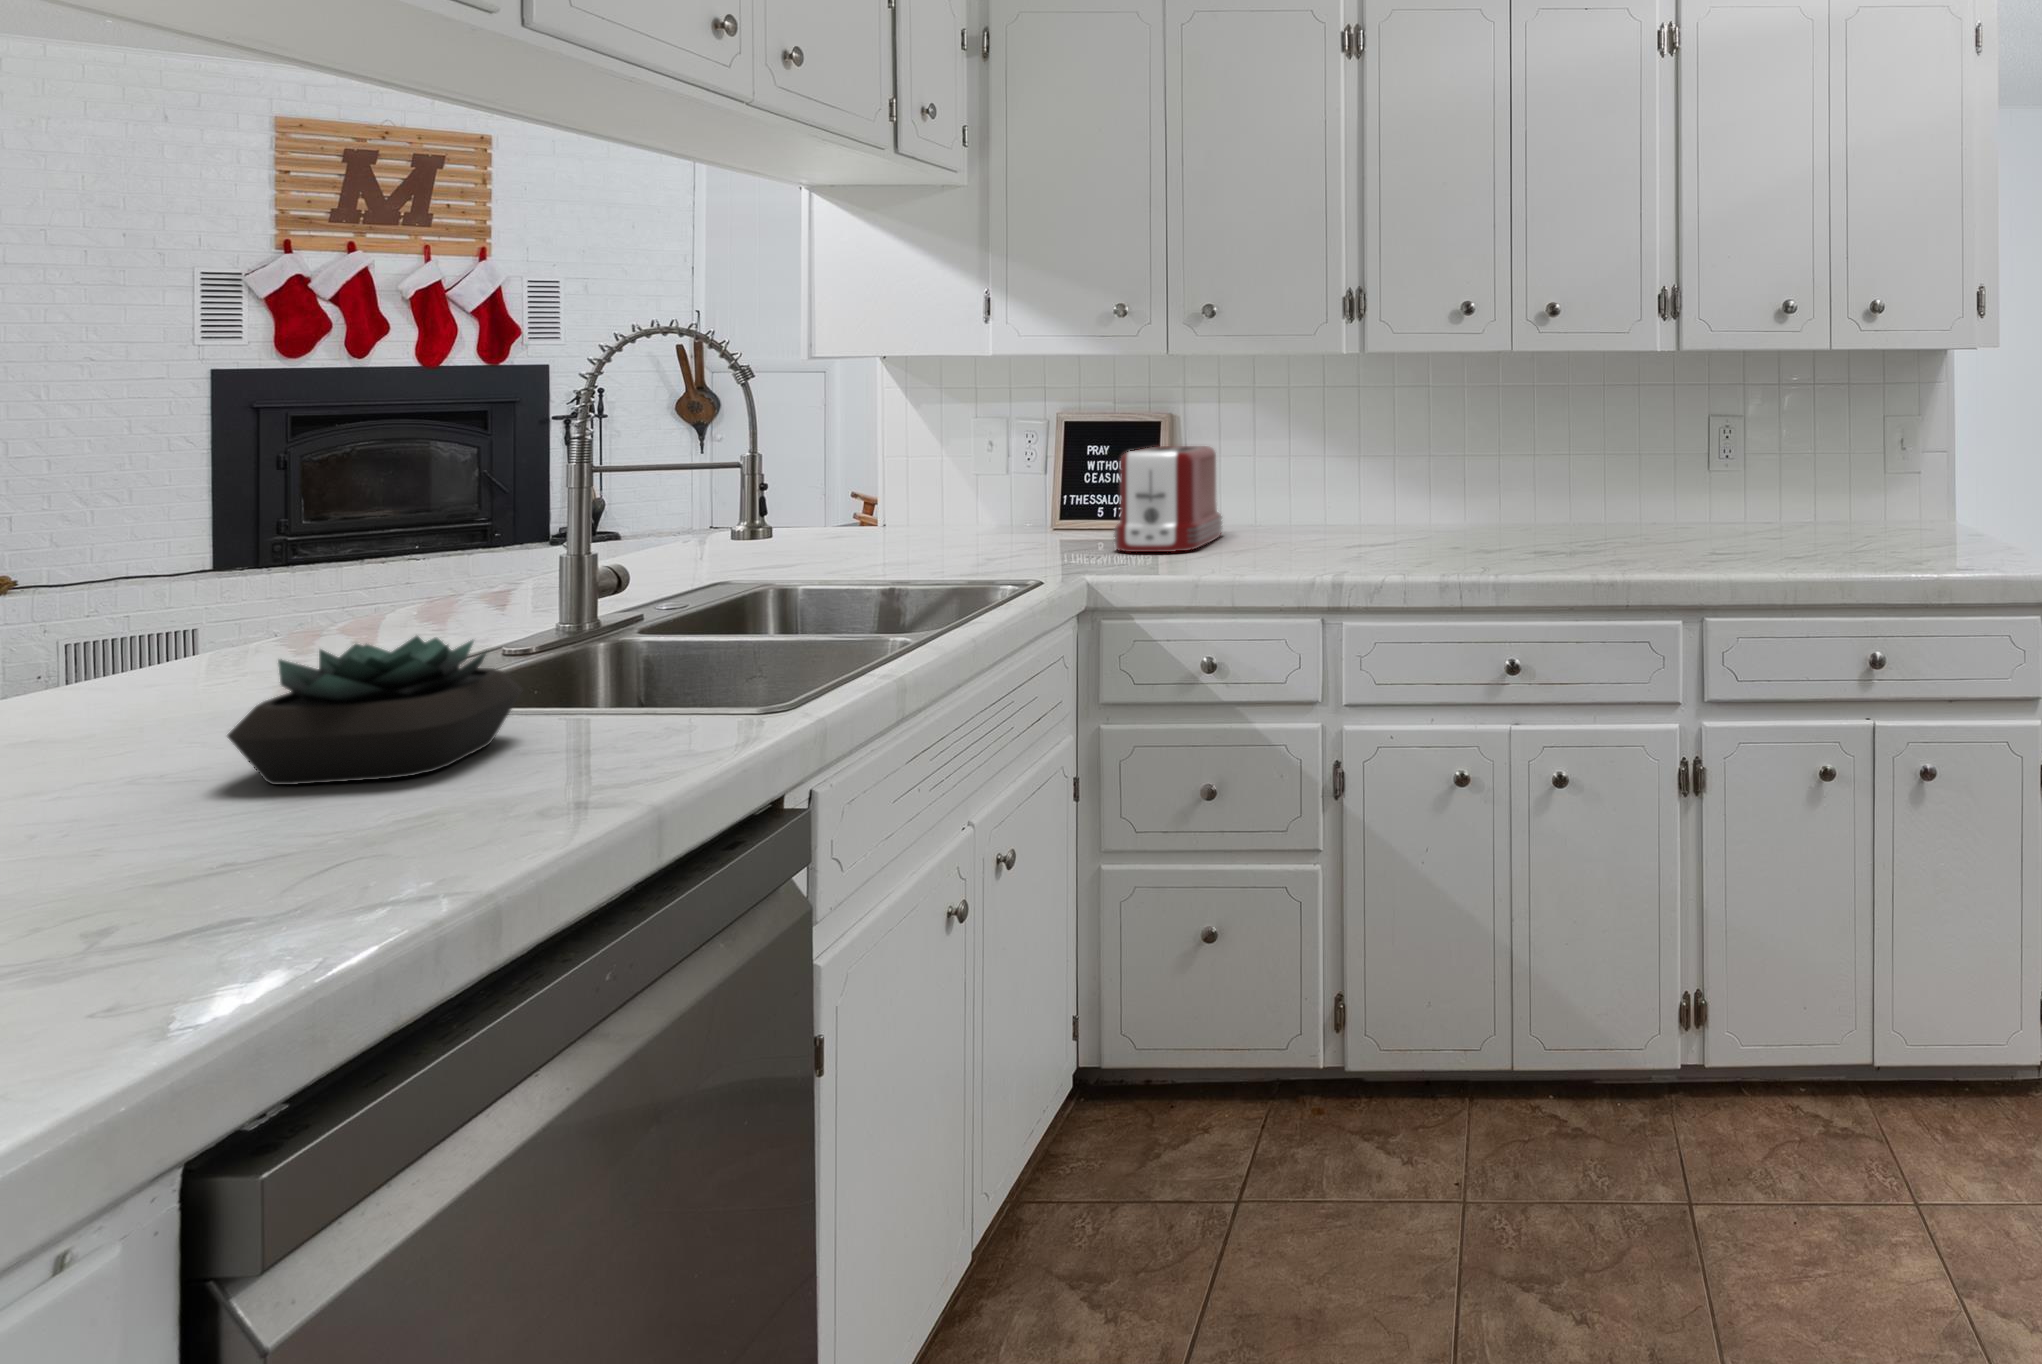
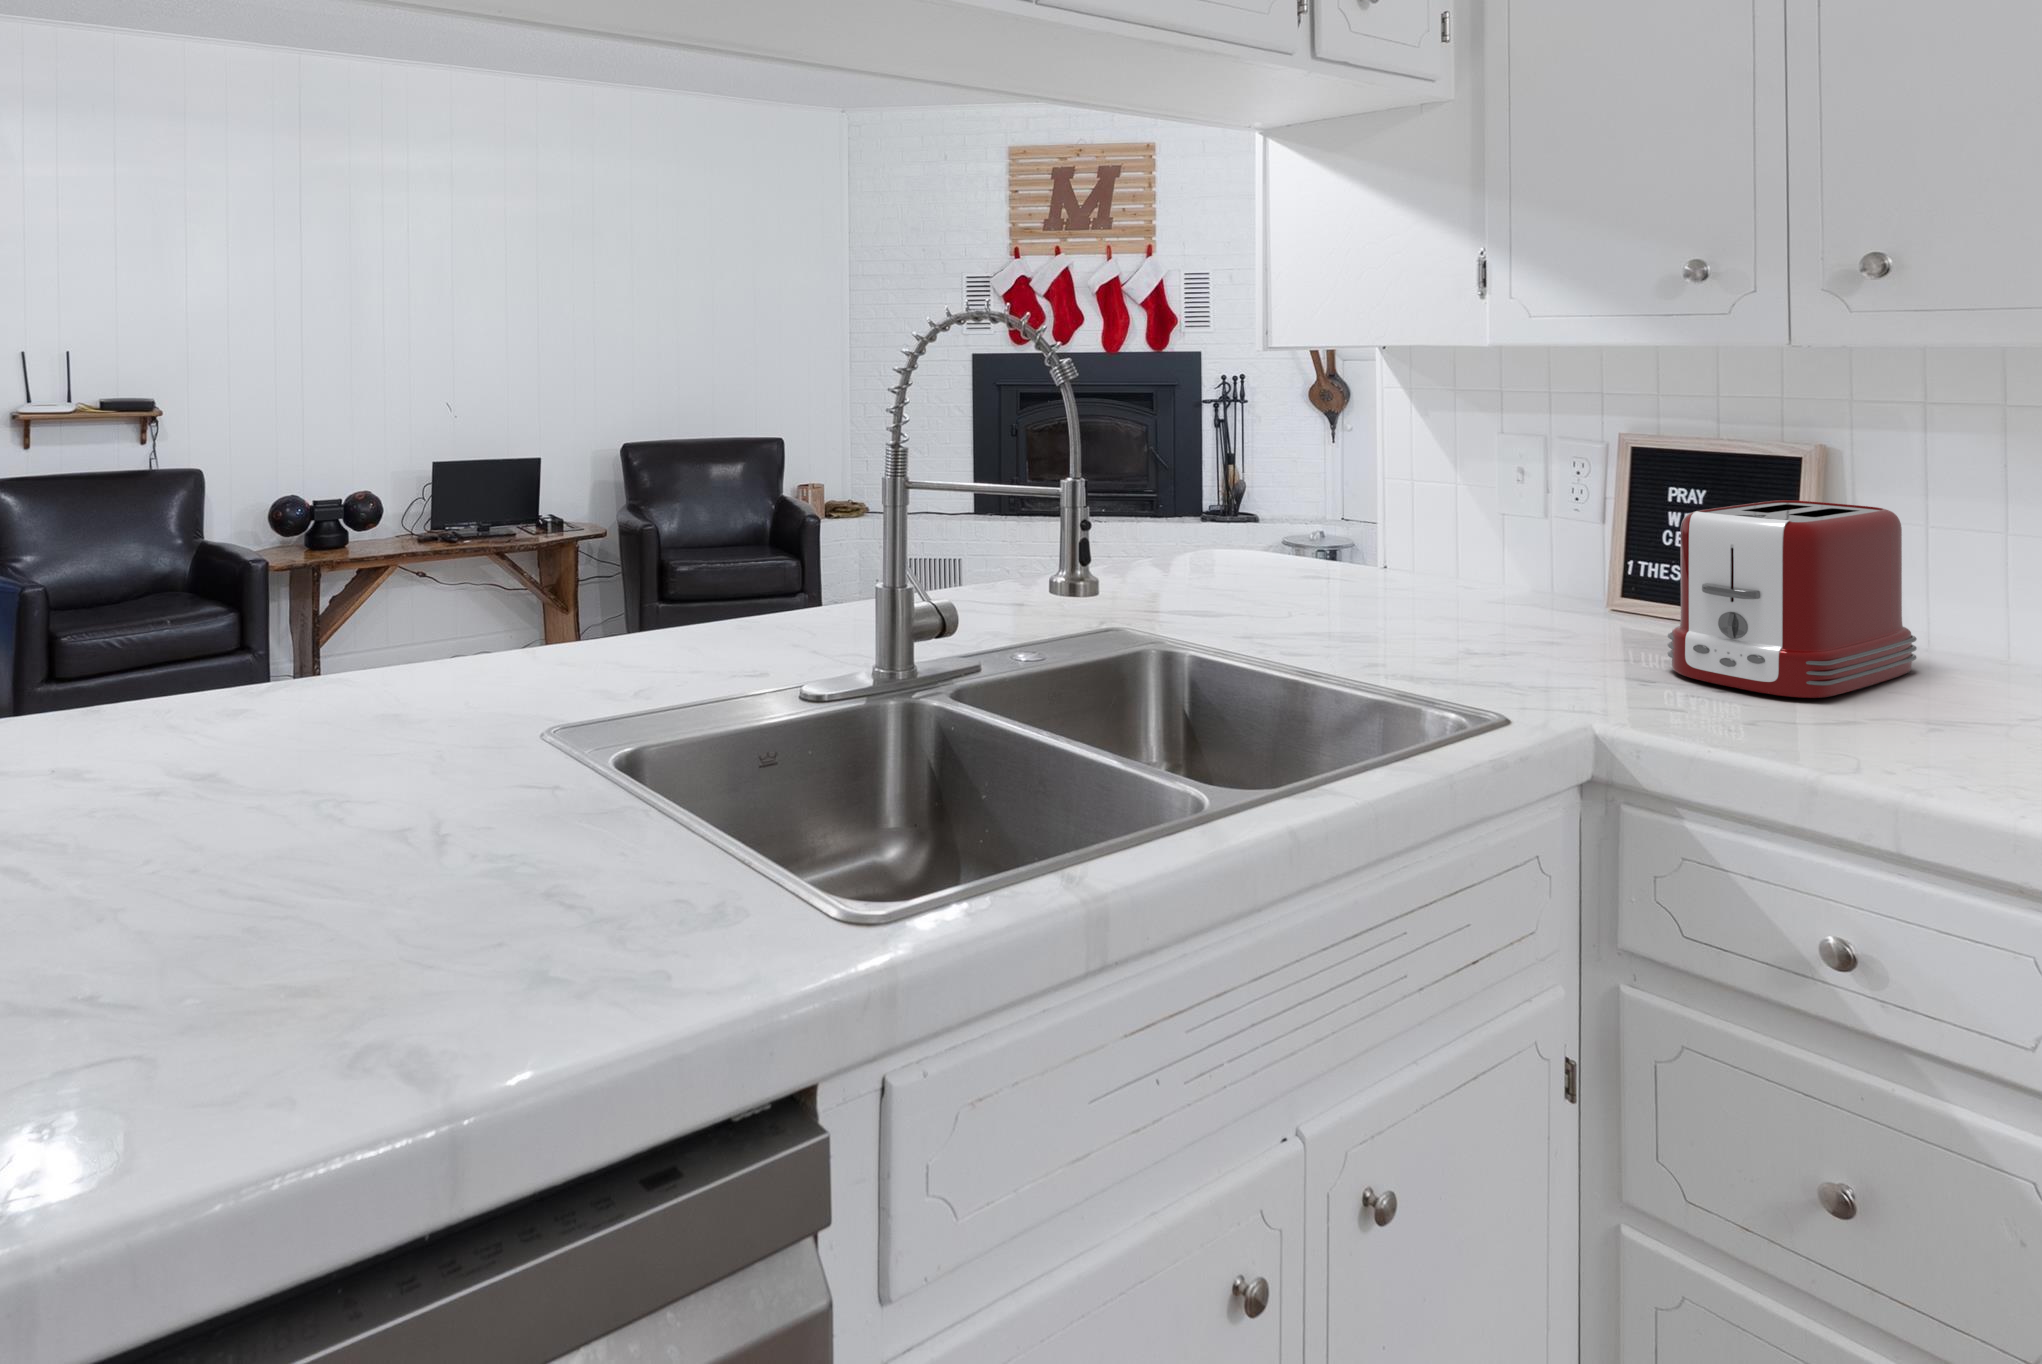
succulent plant: present [227,636,522,785] -> none [309,700,578,890]

